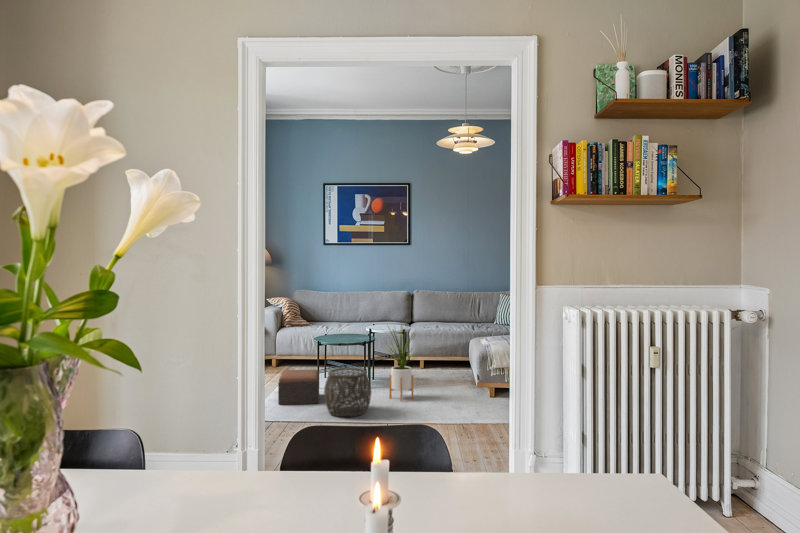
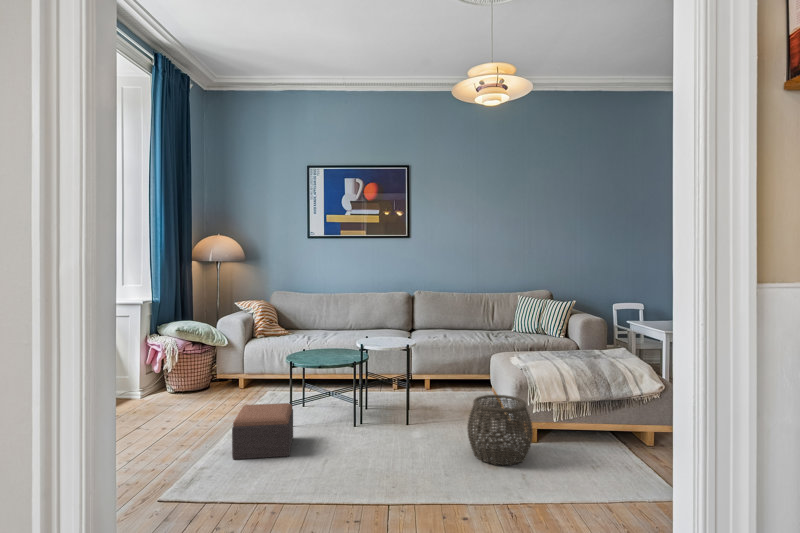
house plant: present [385,324,414,401] -> none [378,332,438,450]
woven basket: present [324,368,371,417] -> present [467,395,533,465]

